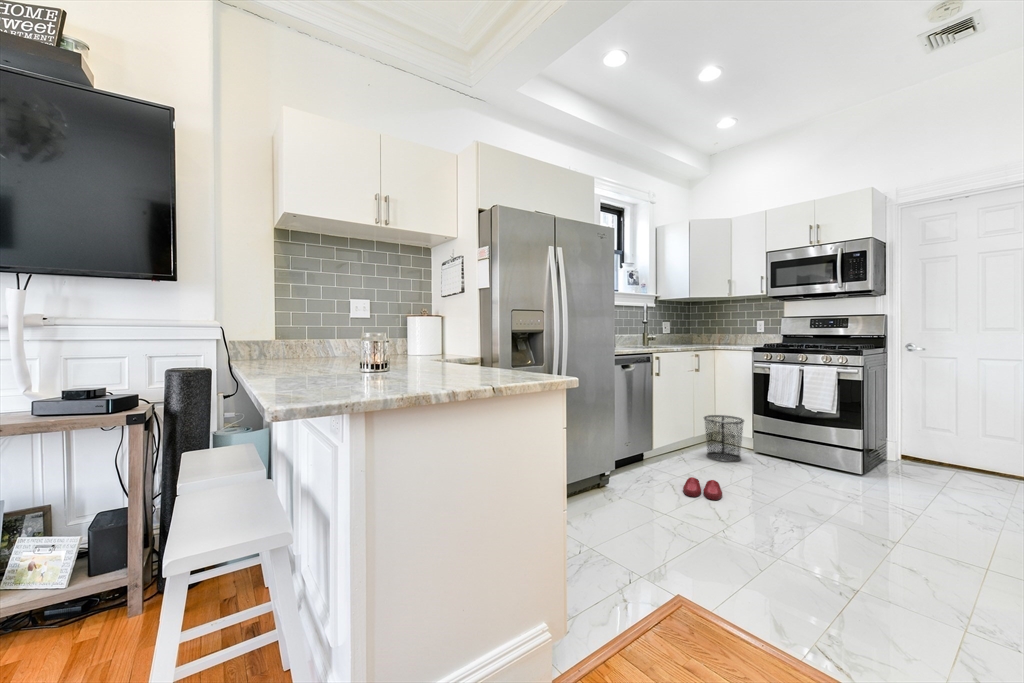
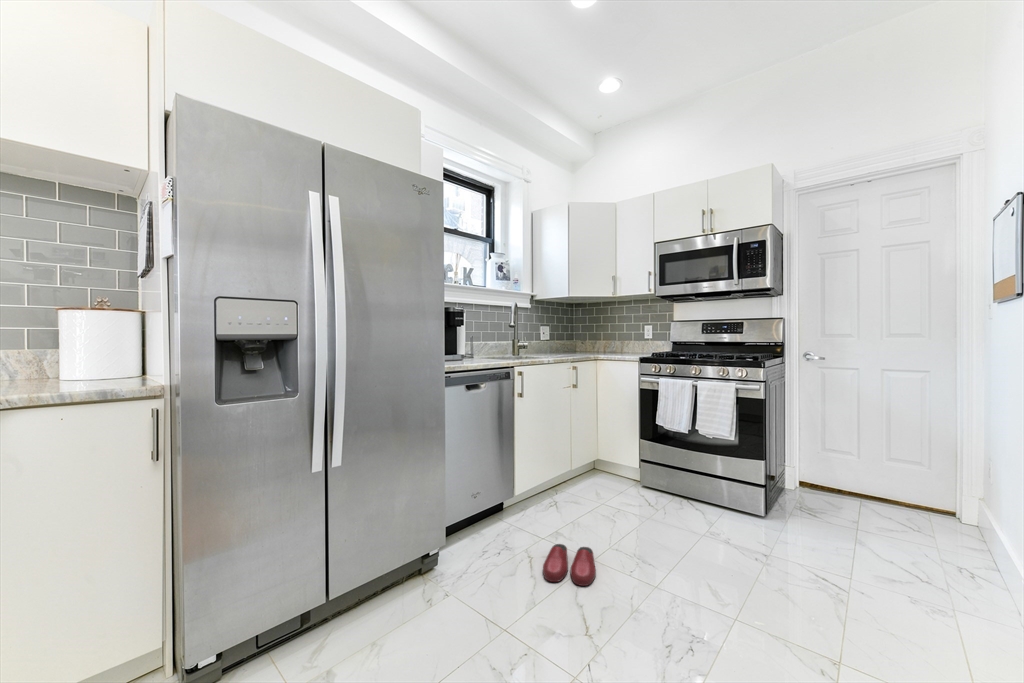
waste bin: present [704,415,744,462] -> none [582,443,630,506]

